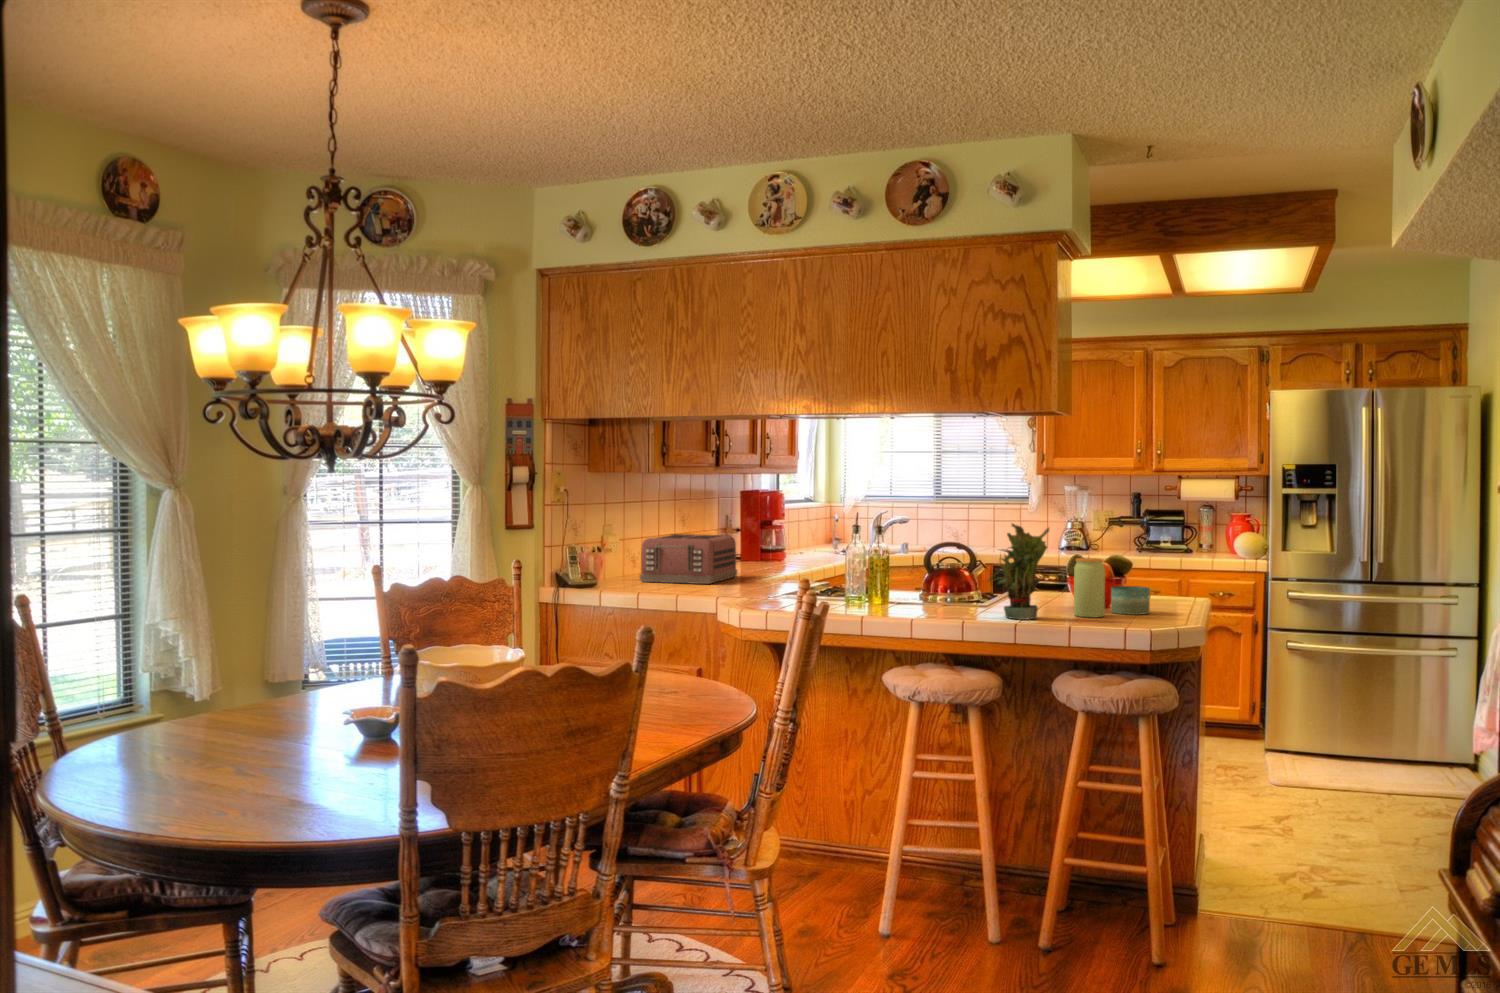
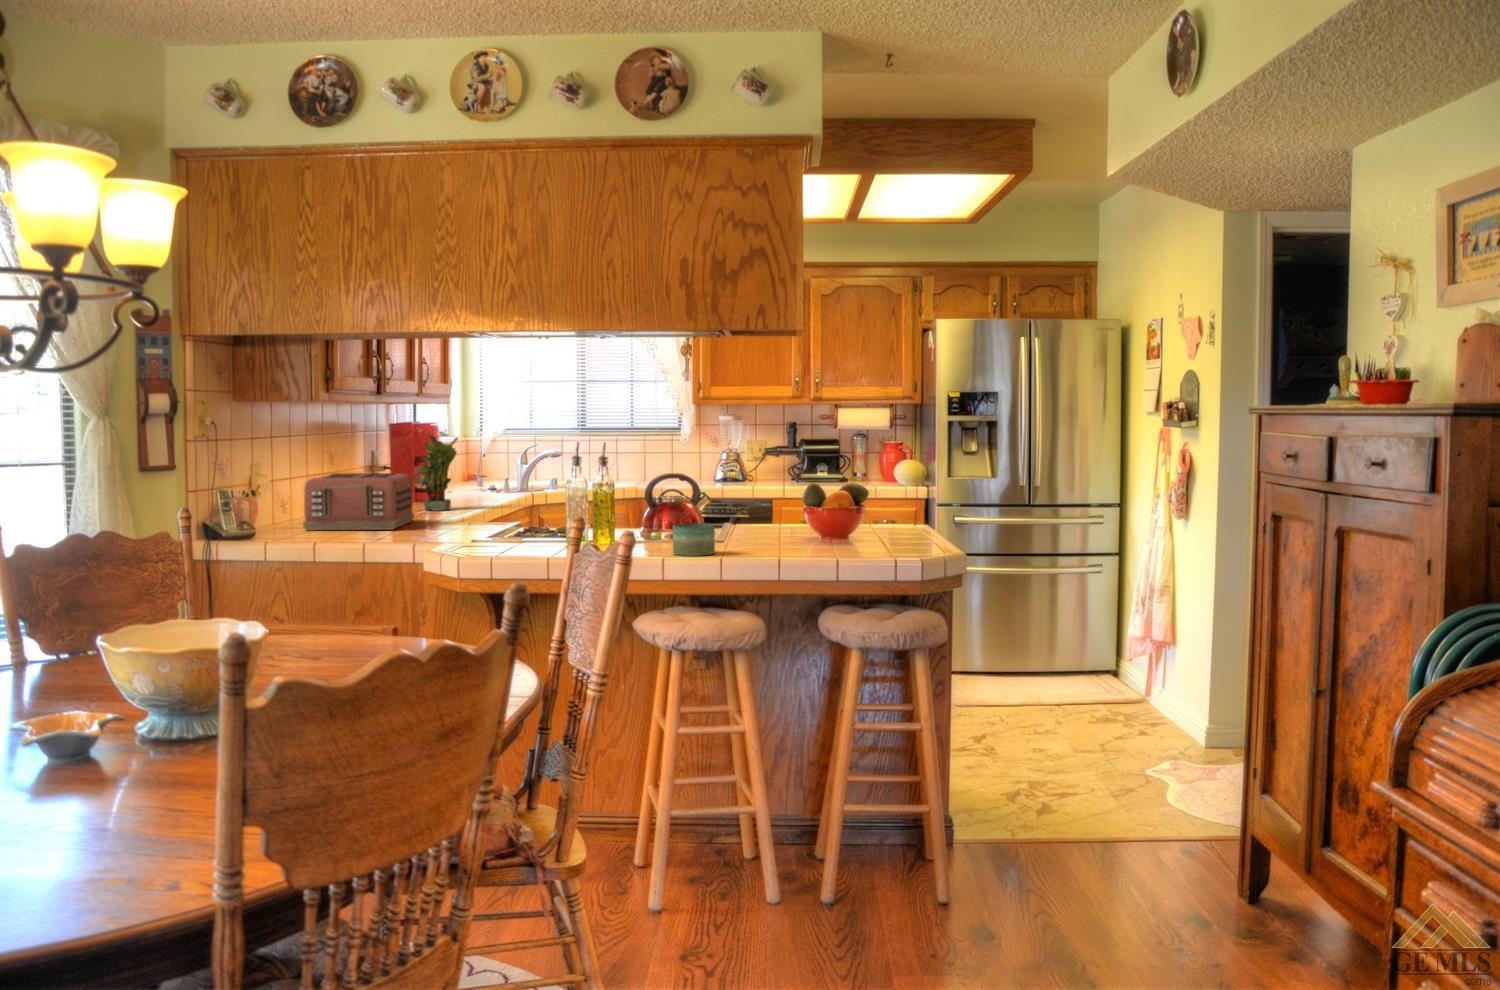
potted plant: present [989,524,1049,620] -> present [411,434,458,511]
jar: present [1074,558,1105,617] -> none [824,485,855,546]
candle: present [1111,586,1150,615] -> present [673,523,715,556]

